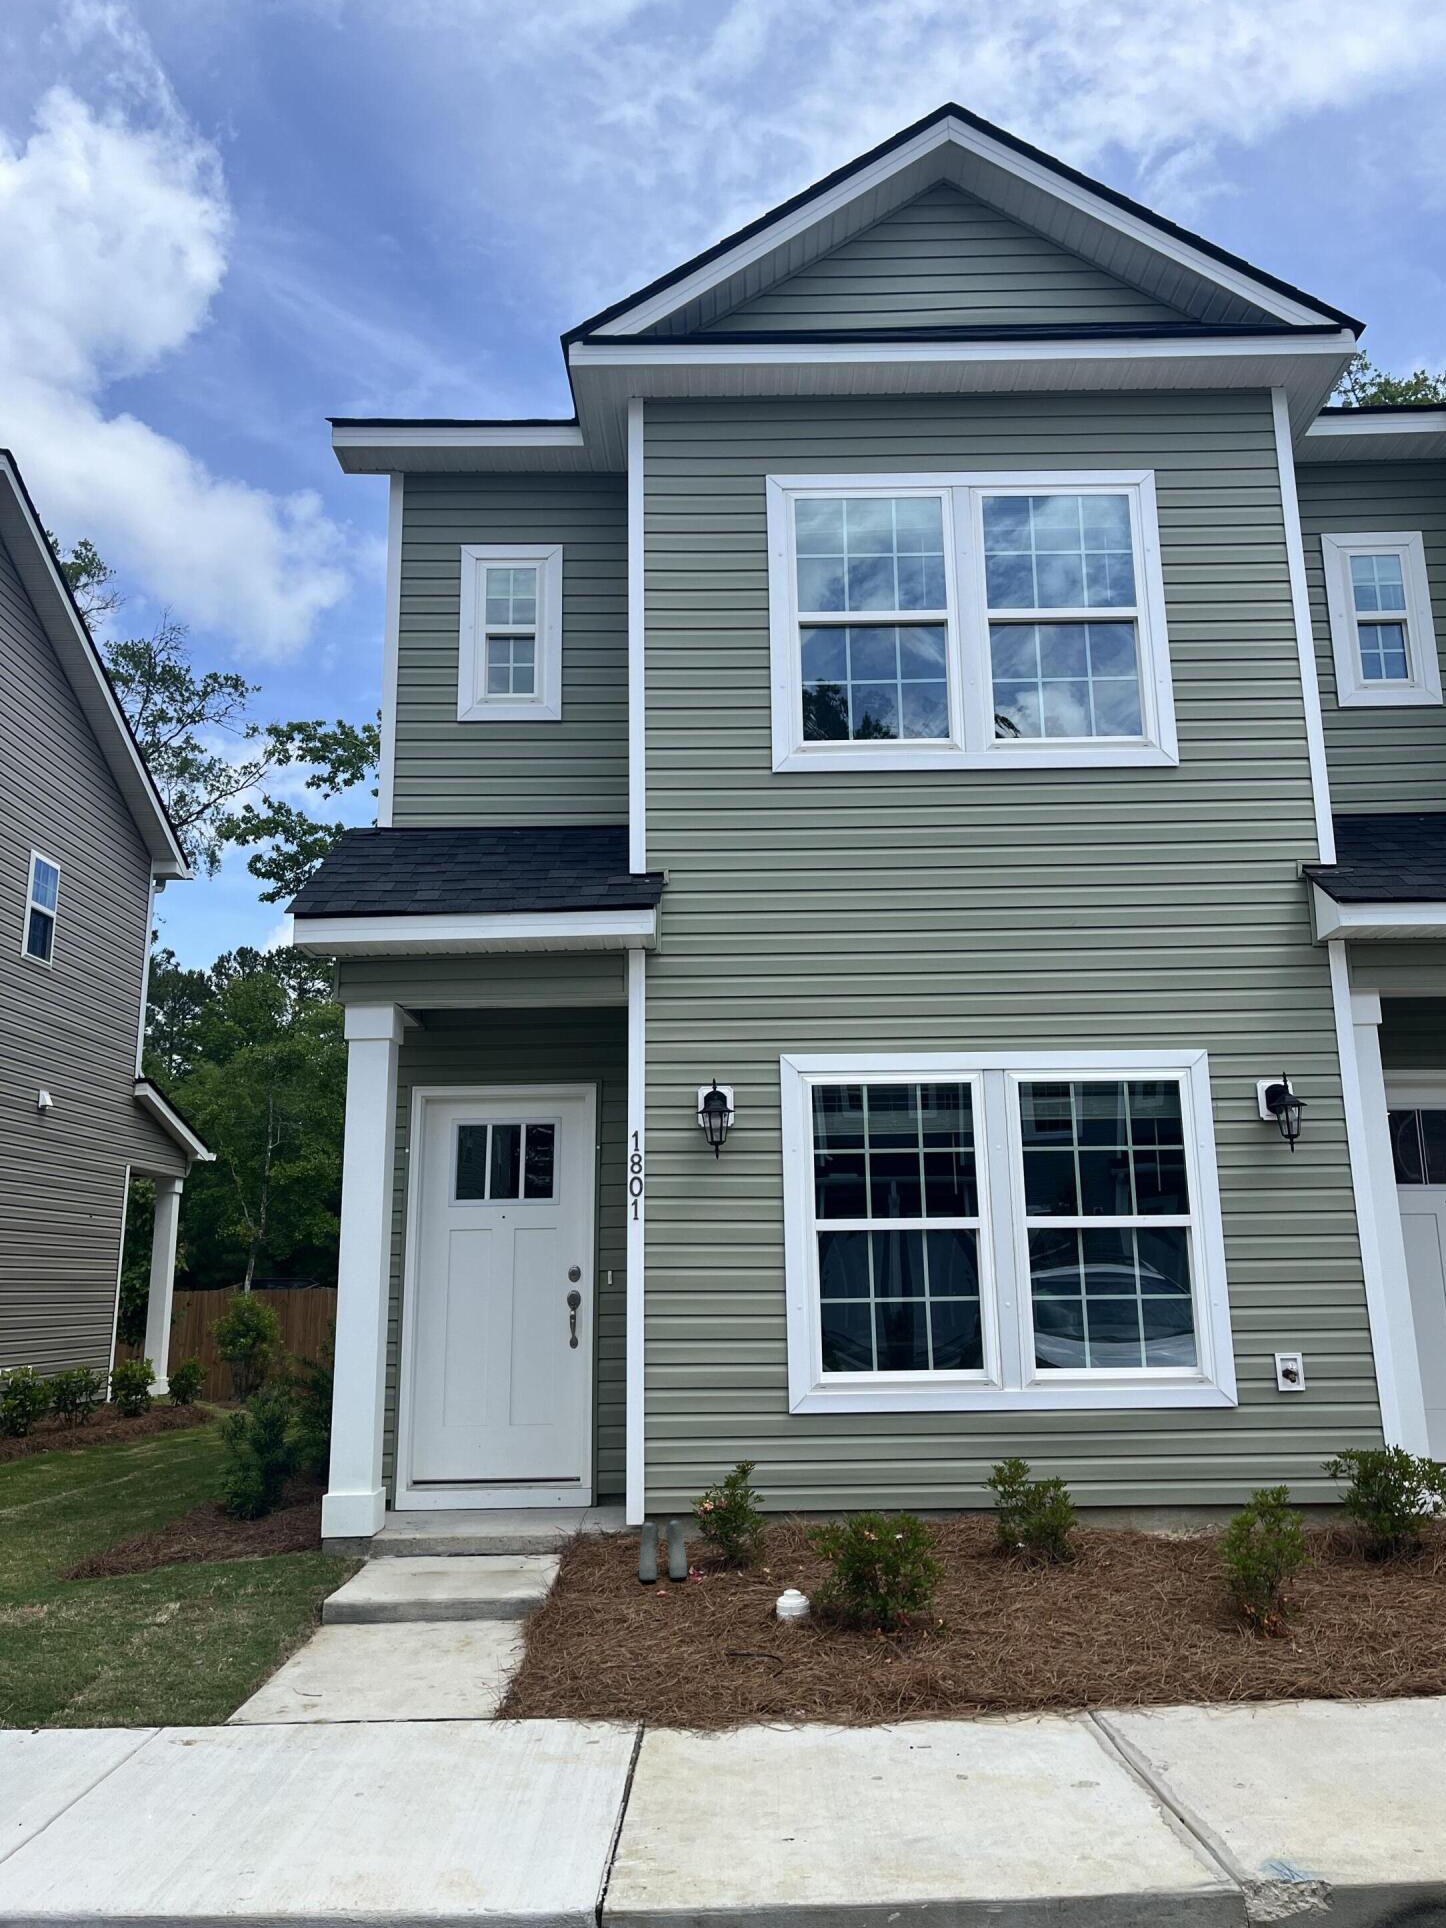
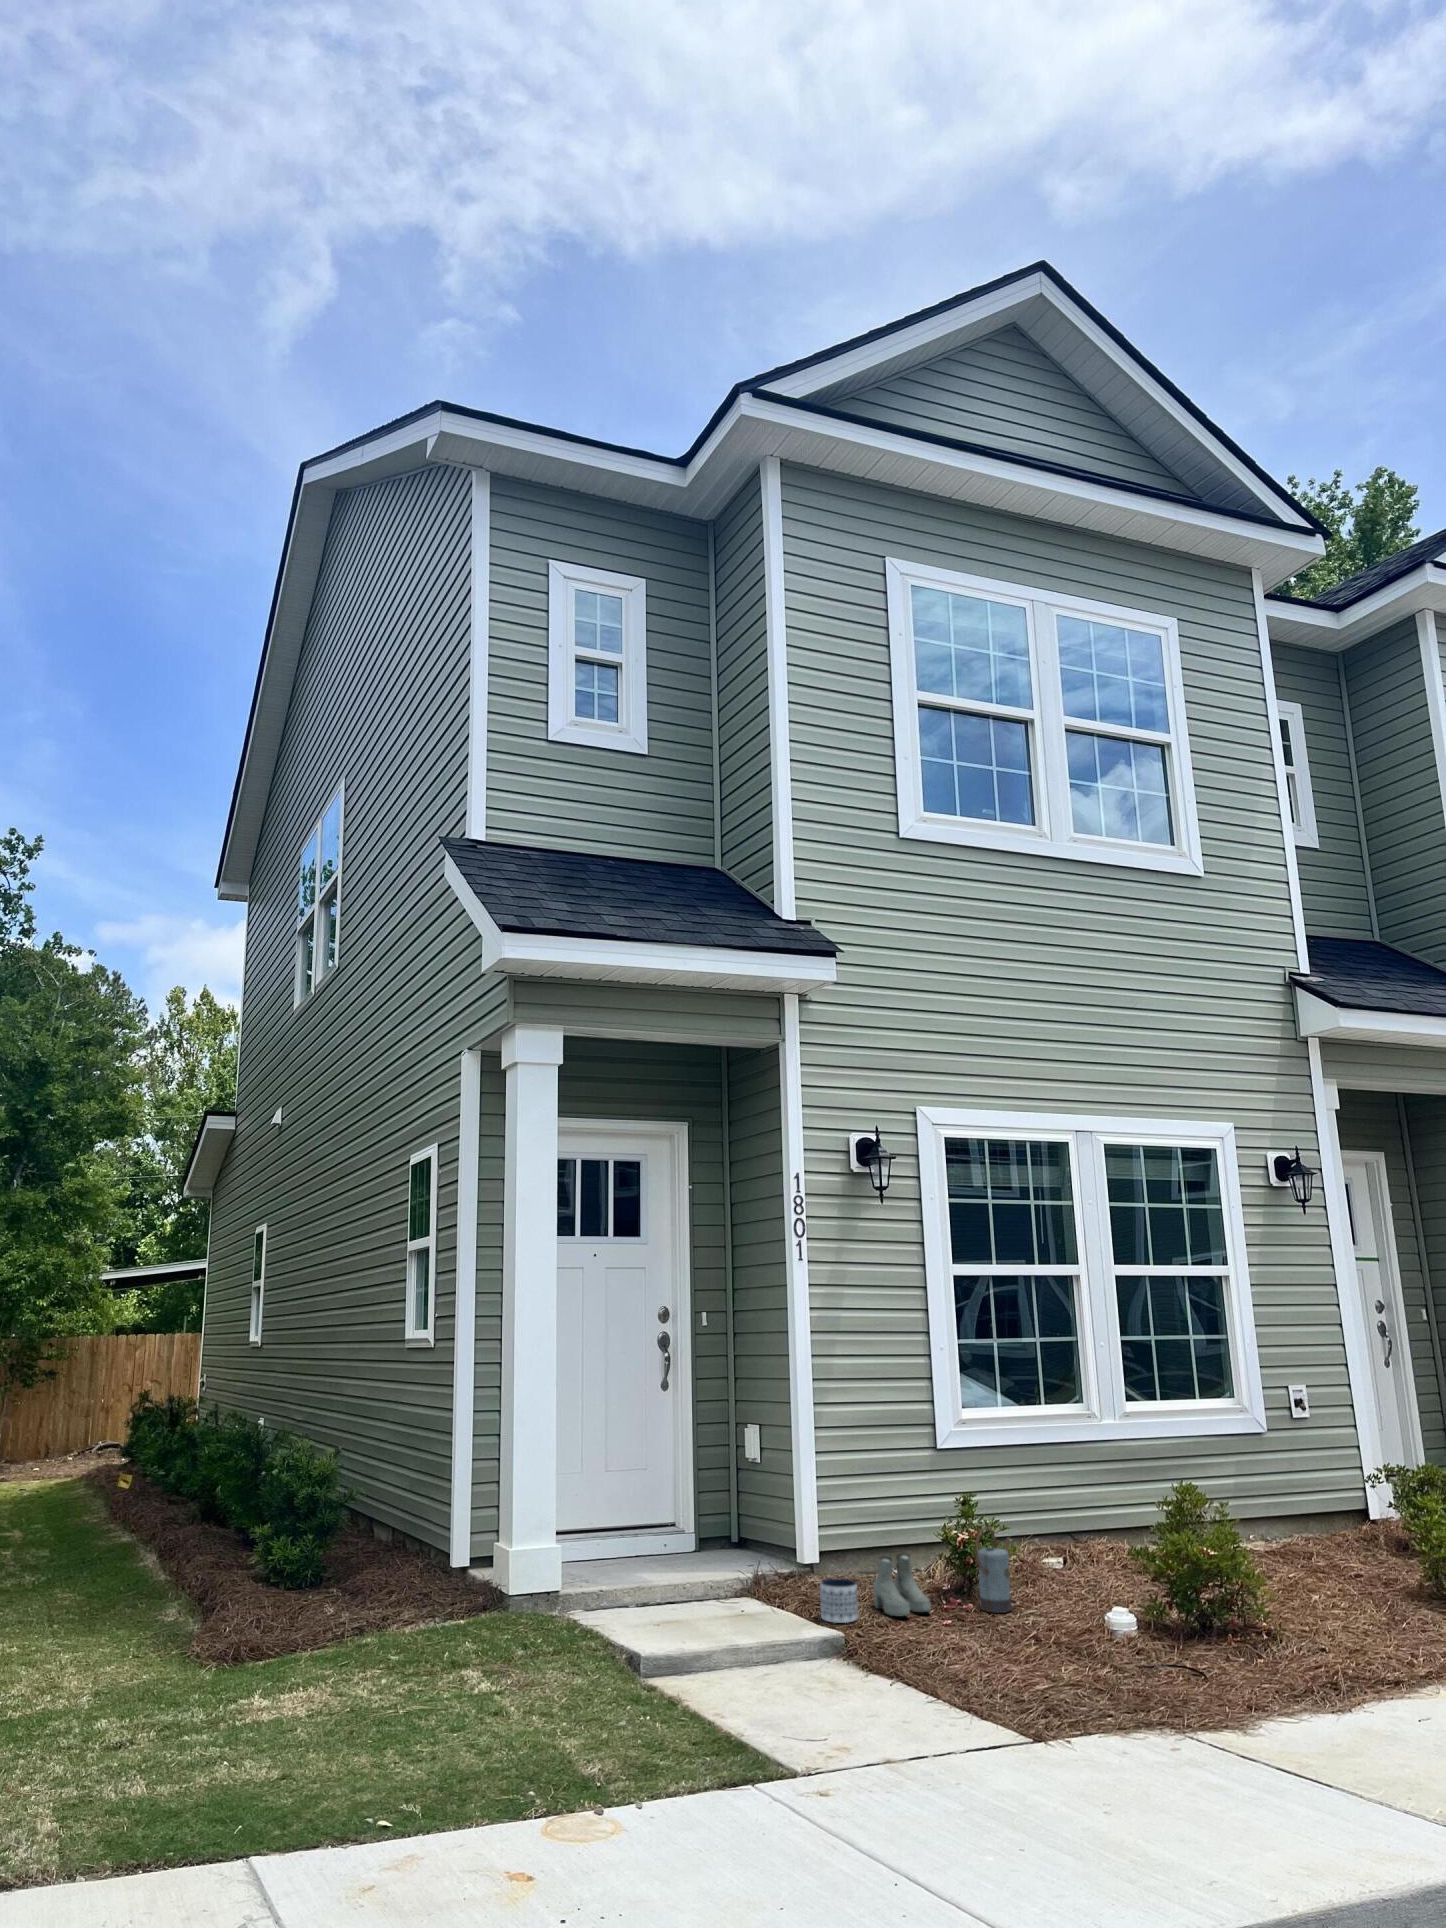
watering can: none [724,1495,790,1584] -> present [975,1527,1011,1613]
planter: none [570,1539,607,1582] -> present [820,1579,858,1623]

